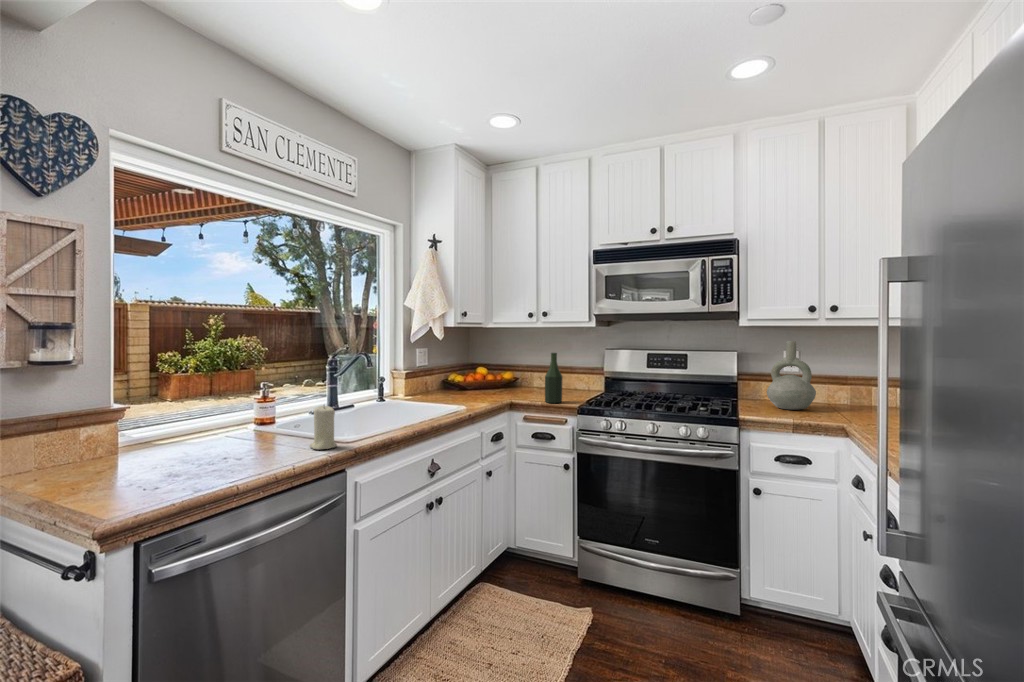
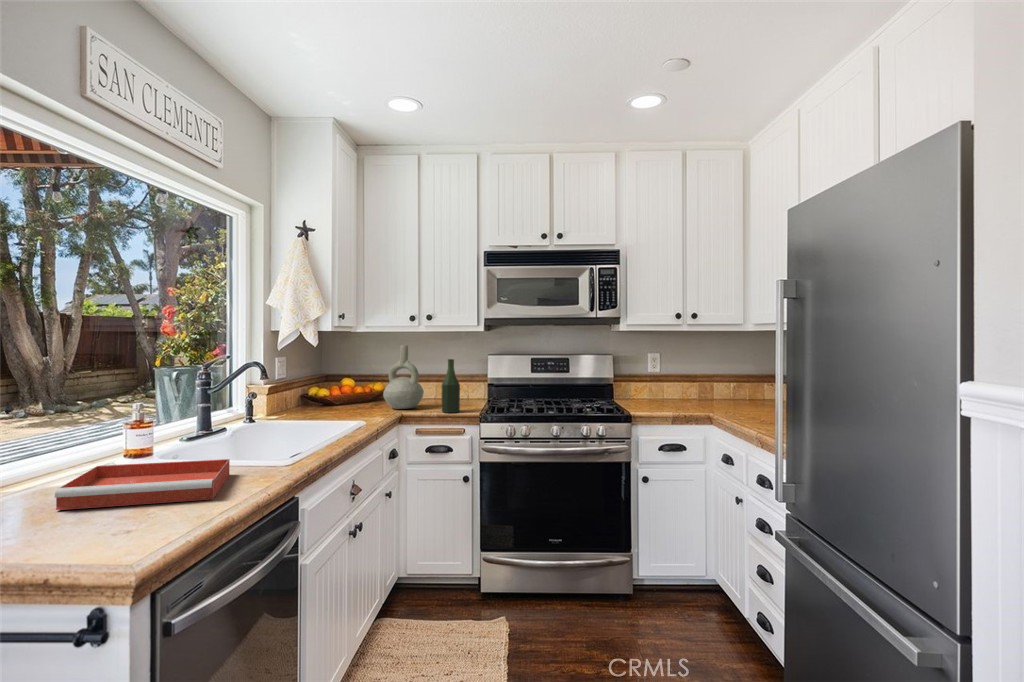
decorative vase: present [767,341,816,410] -> present [383,345,424,409]
candle: present [309,405,337,449] -> none [253,422,287,473]
tray: none [130,432,291,470] -> present [55,459,230,510]

